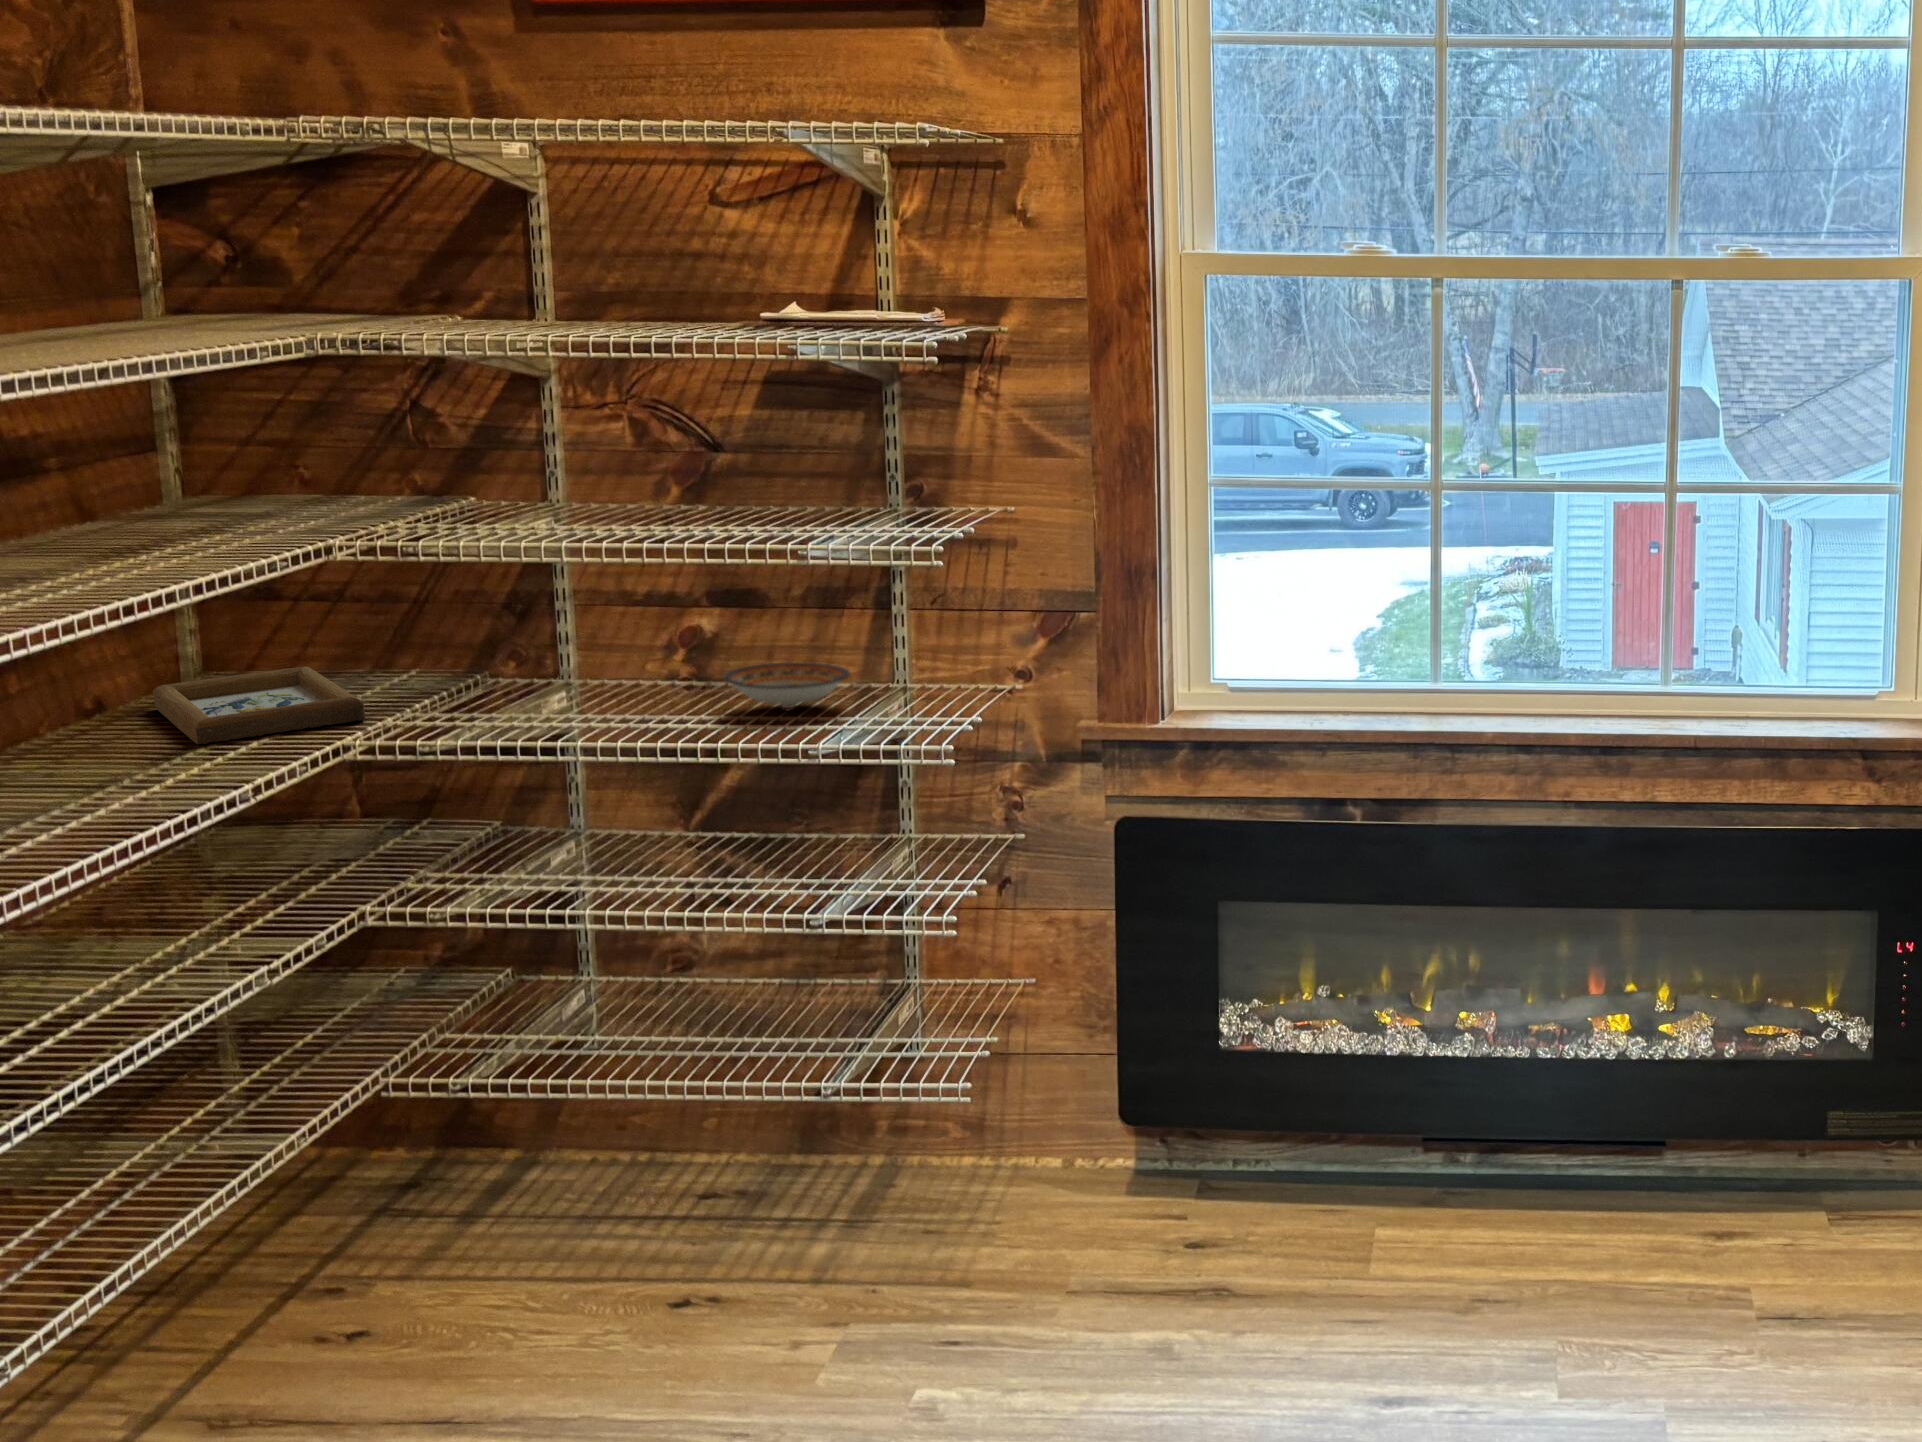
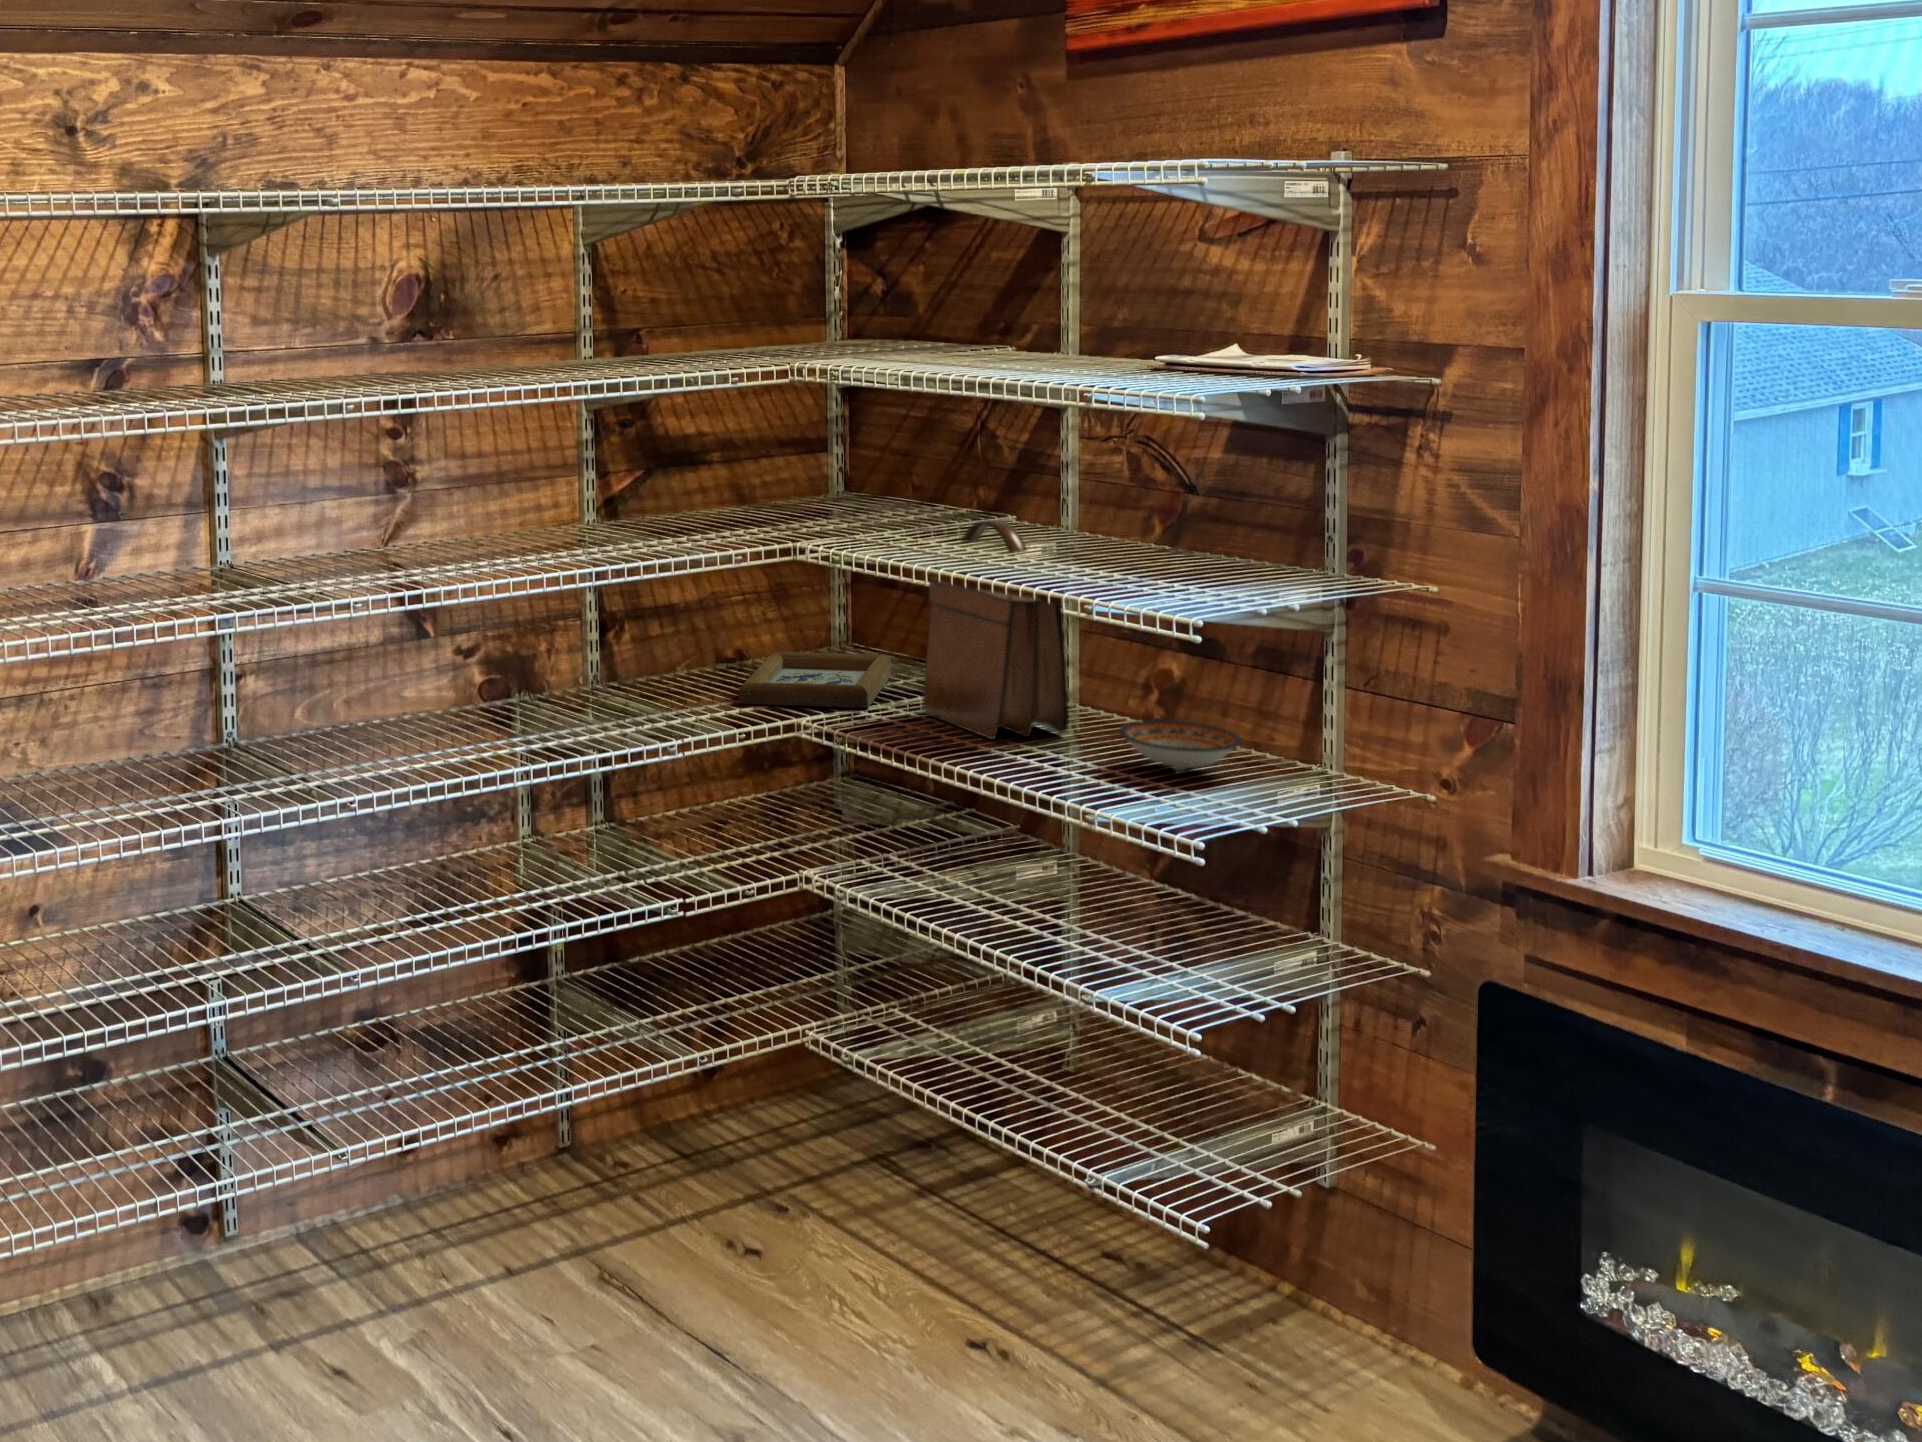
handbag: none [426,497,628,720] -> present [923,520,1069,740]

